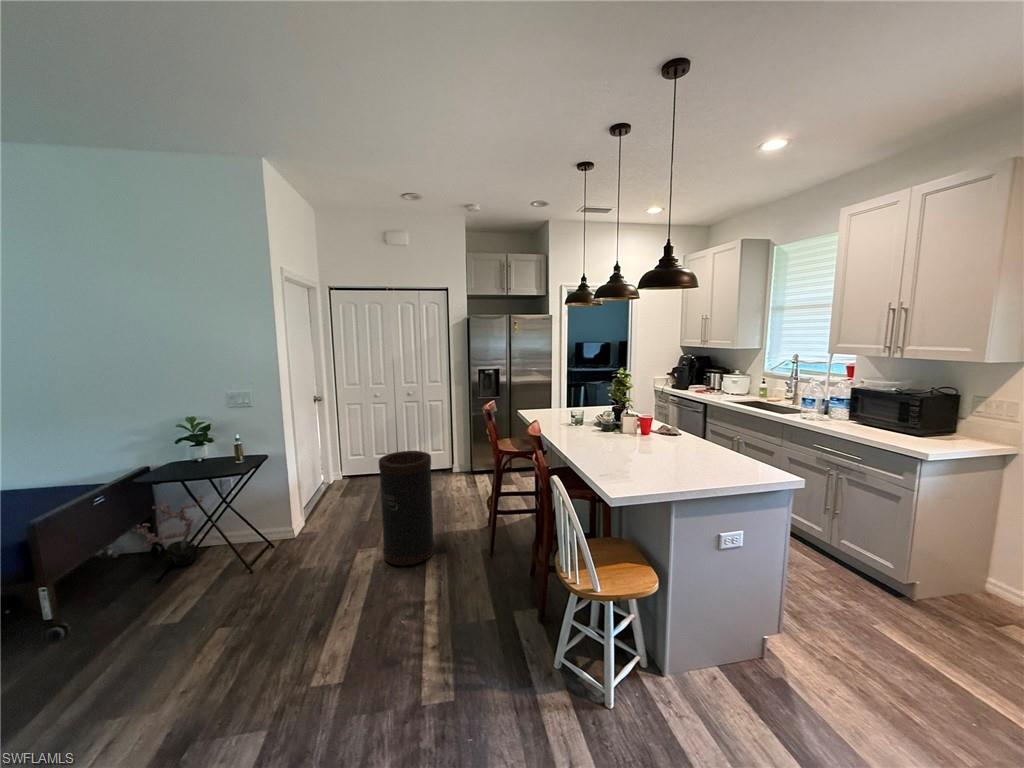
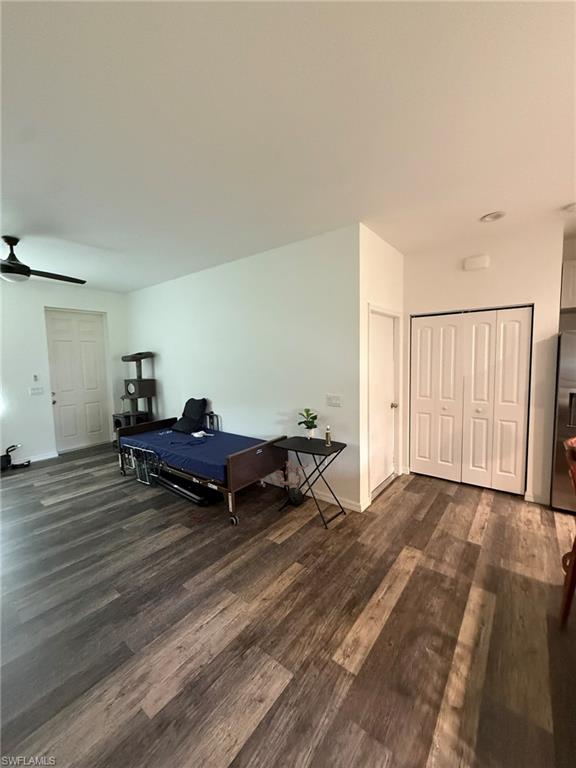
trash can: present [379,451,434,566] -> none [426,467,486,590]

